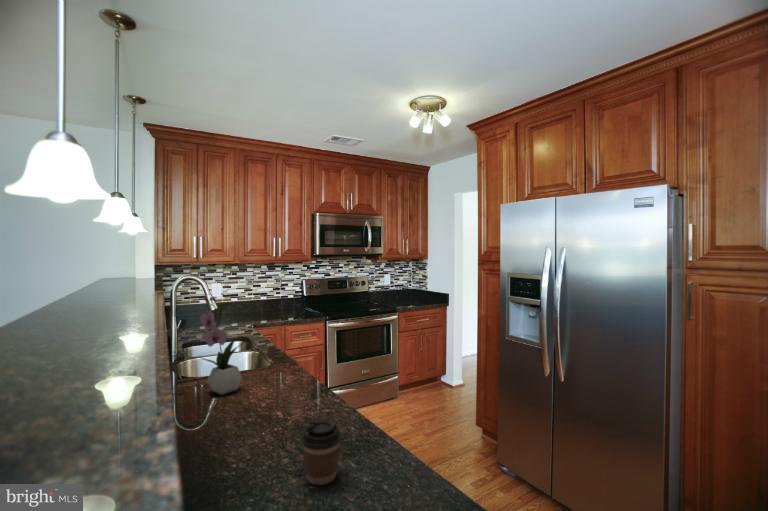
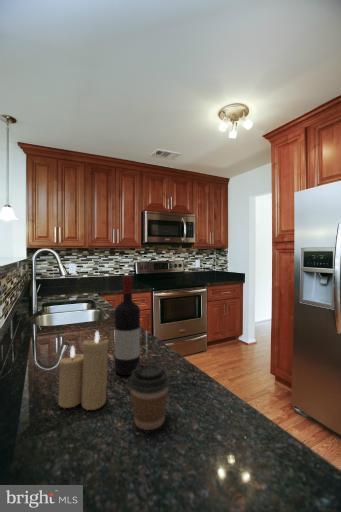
flower arrangement: present [200,298,242,395] -> none [48,259,87,341]
wine bottle: none [284,324,312,433] -> present [115,276,140,375]
candle: none [226,388,279,470] -> present [58,332,108,410]

